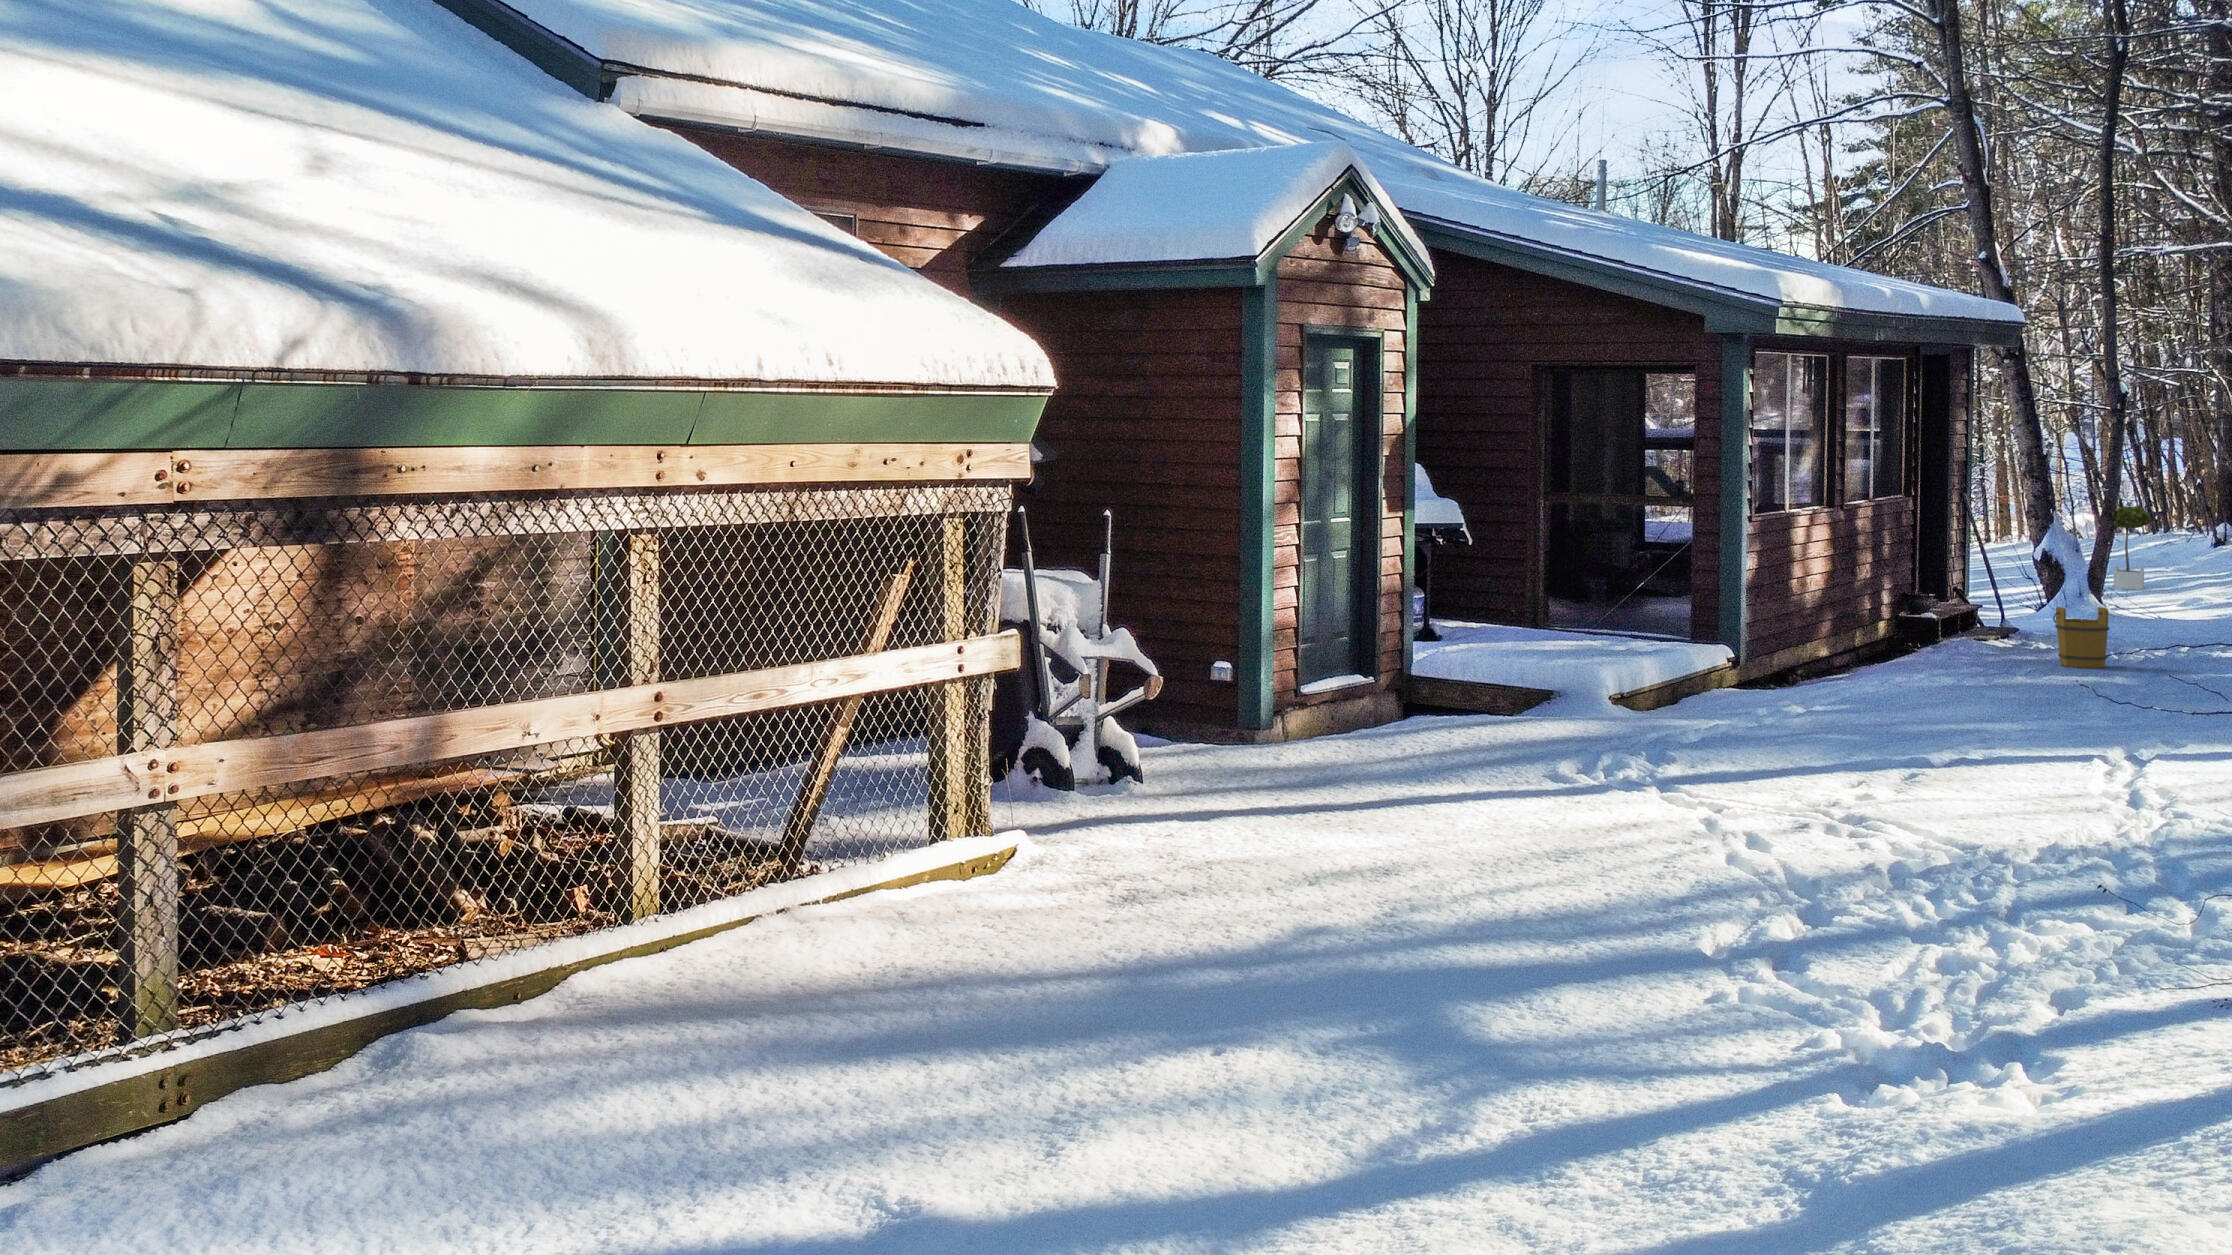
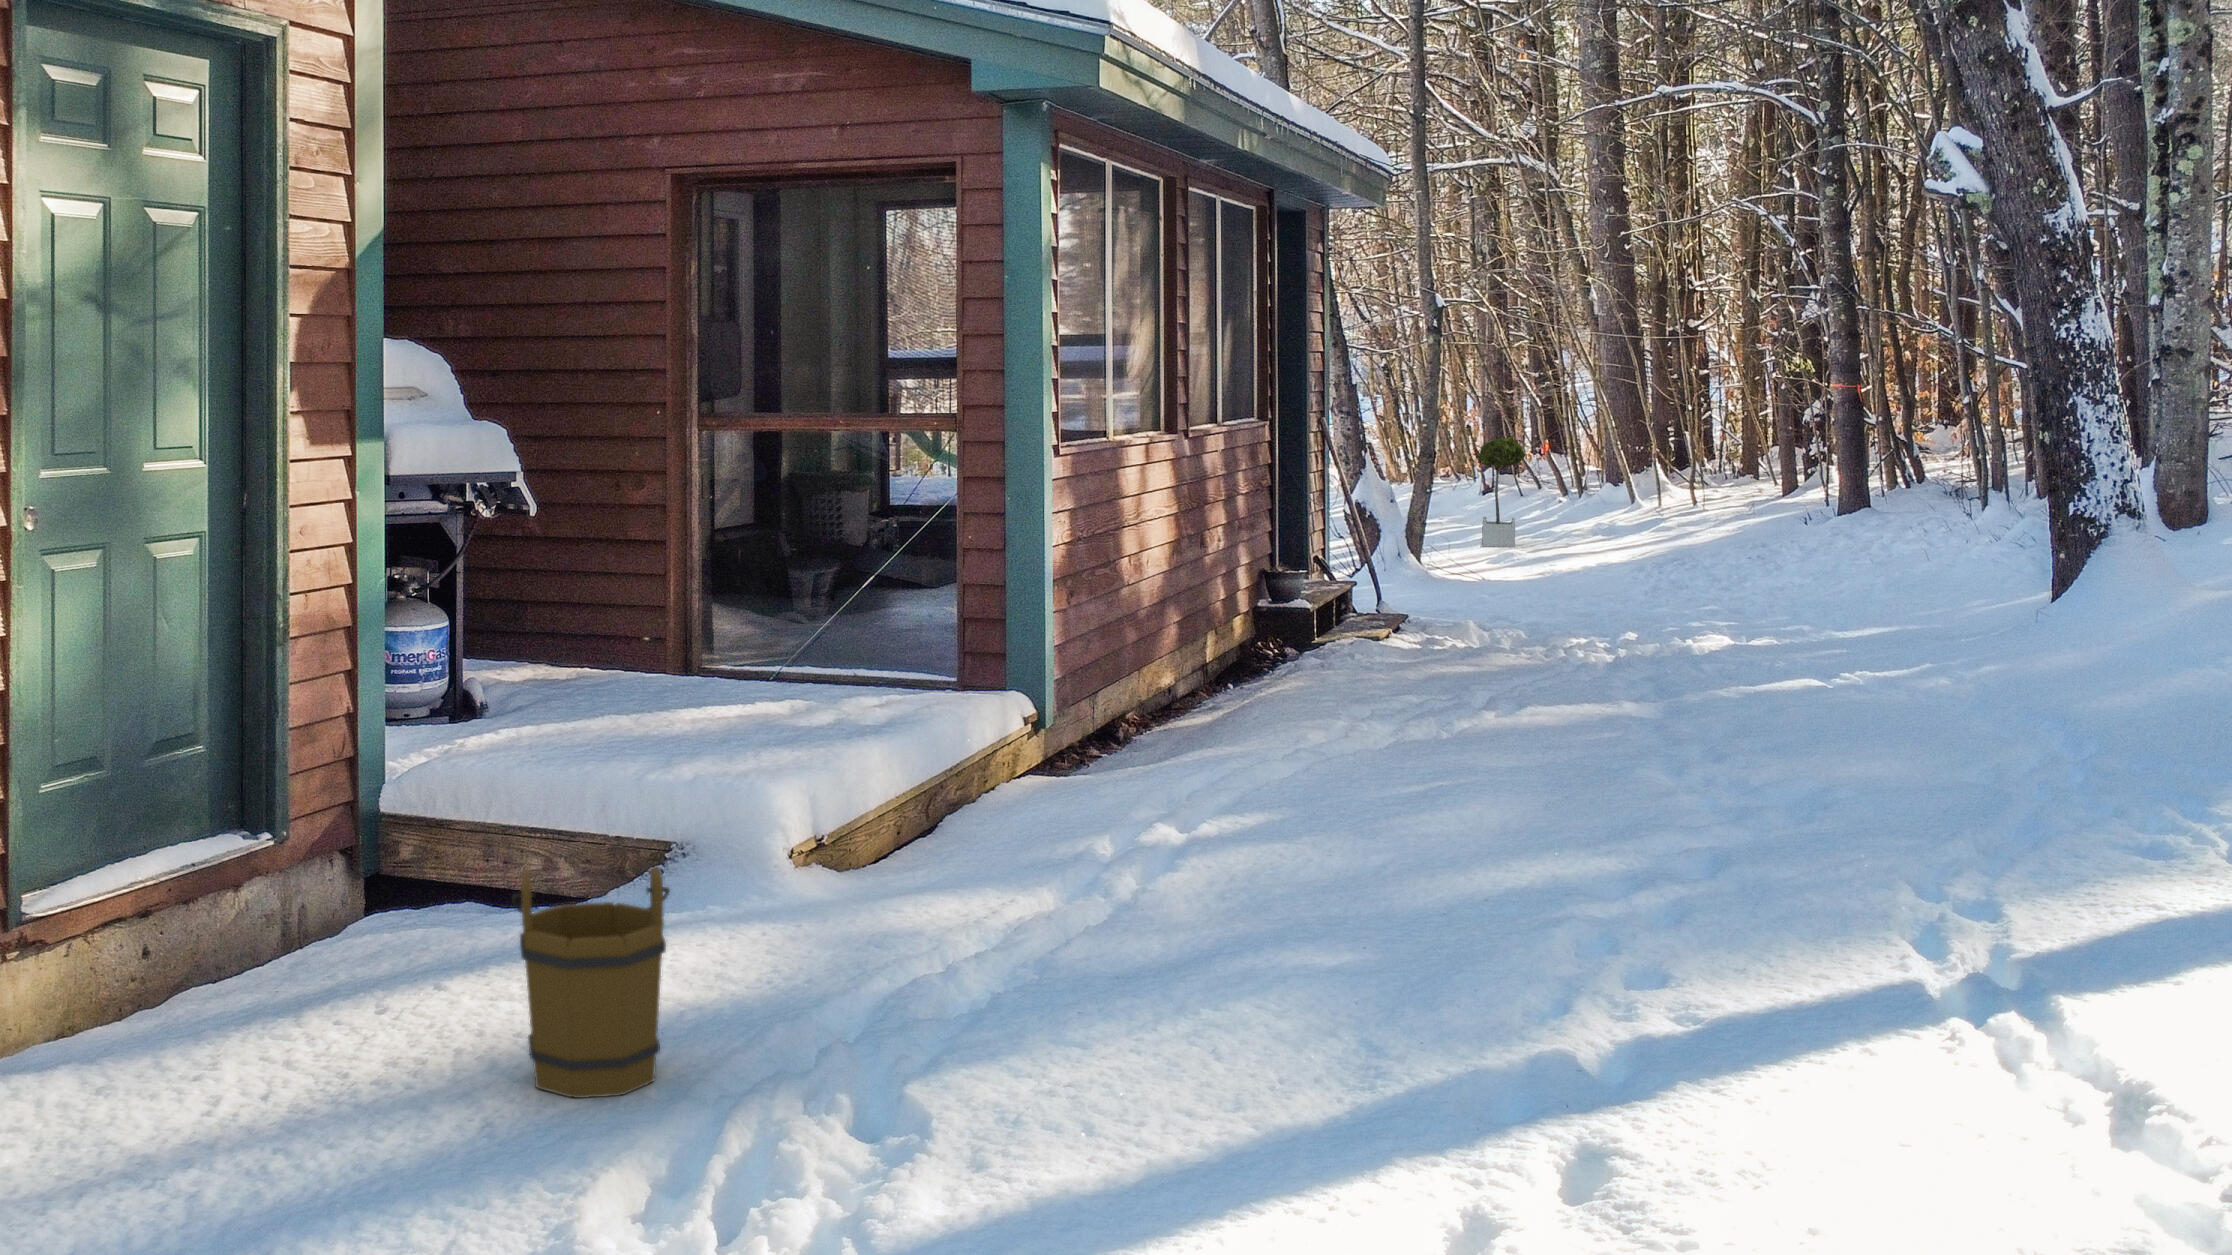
bucket: present [2053,607,2109,668] -> present [512,867,670,1098]

